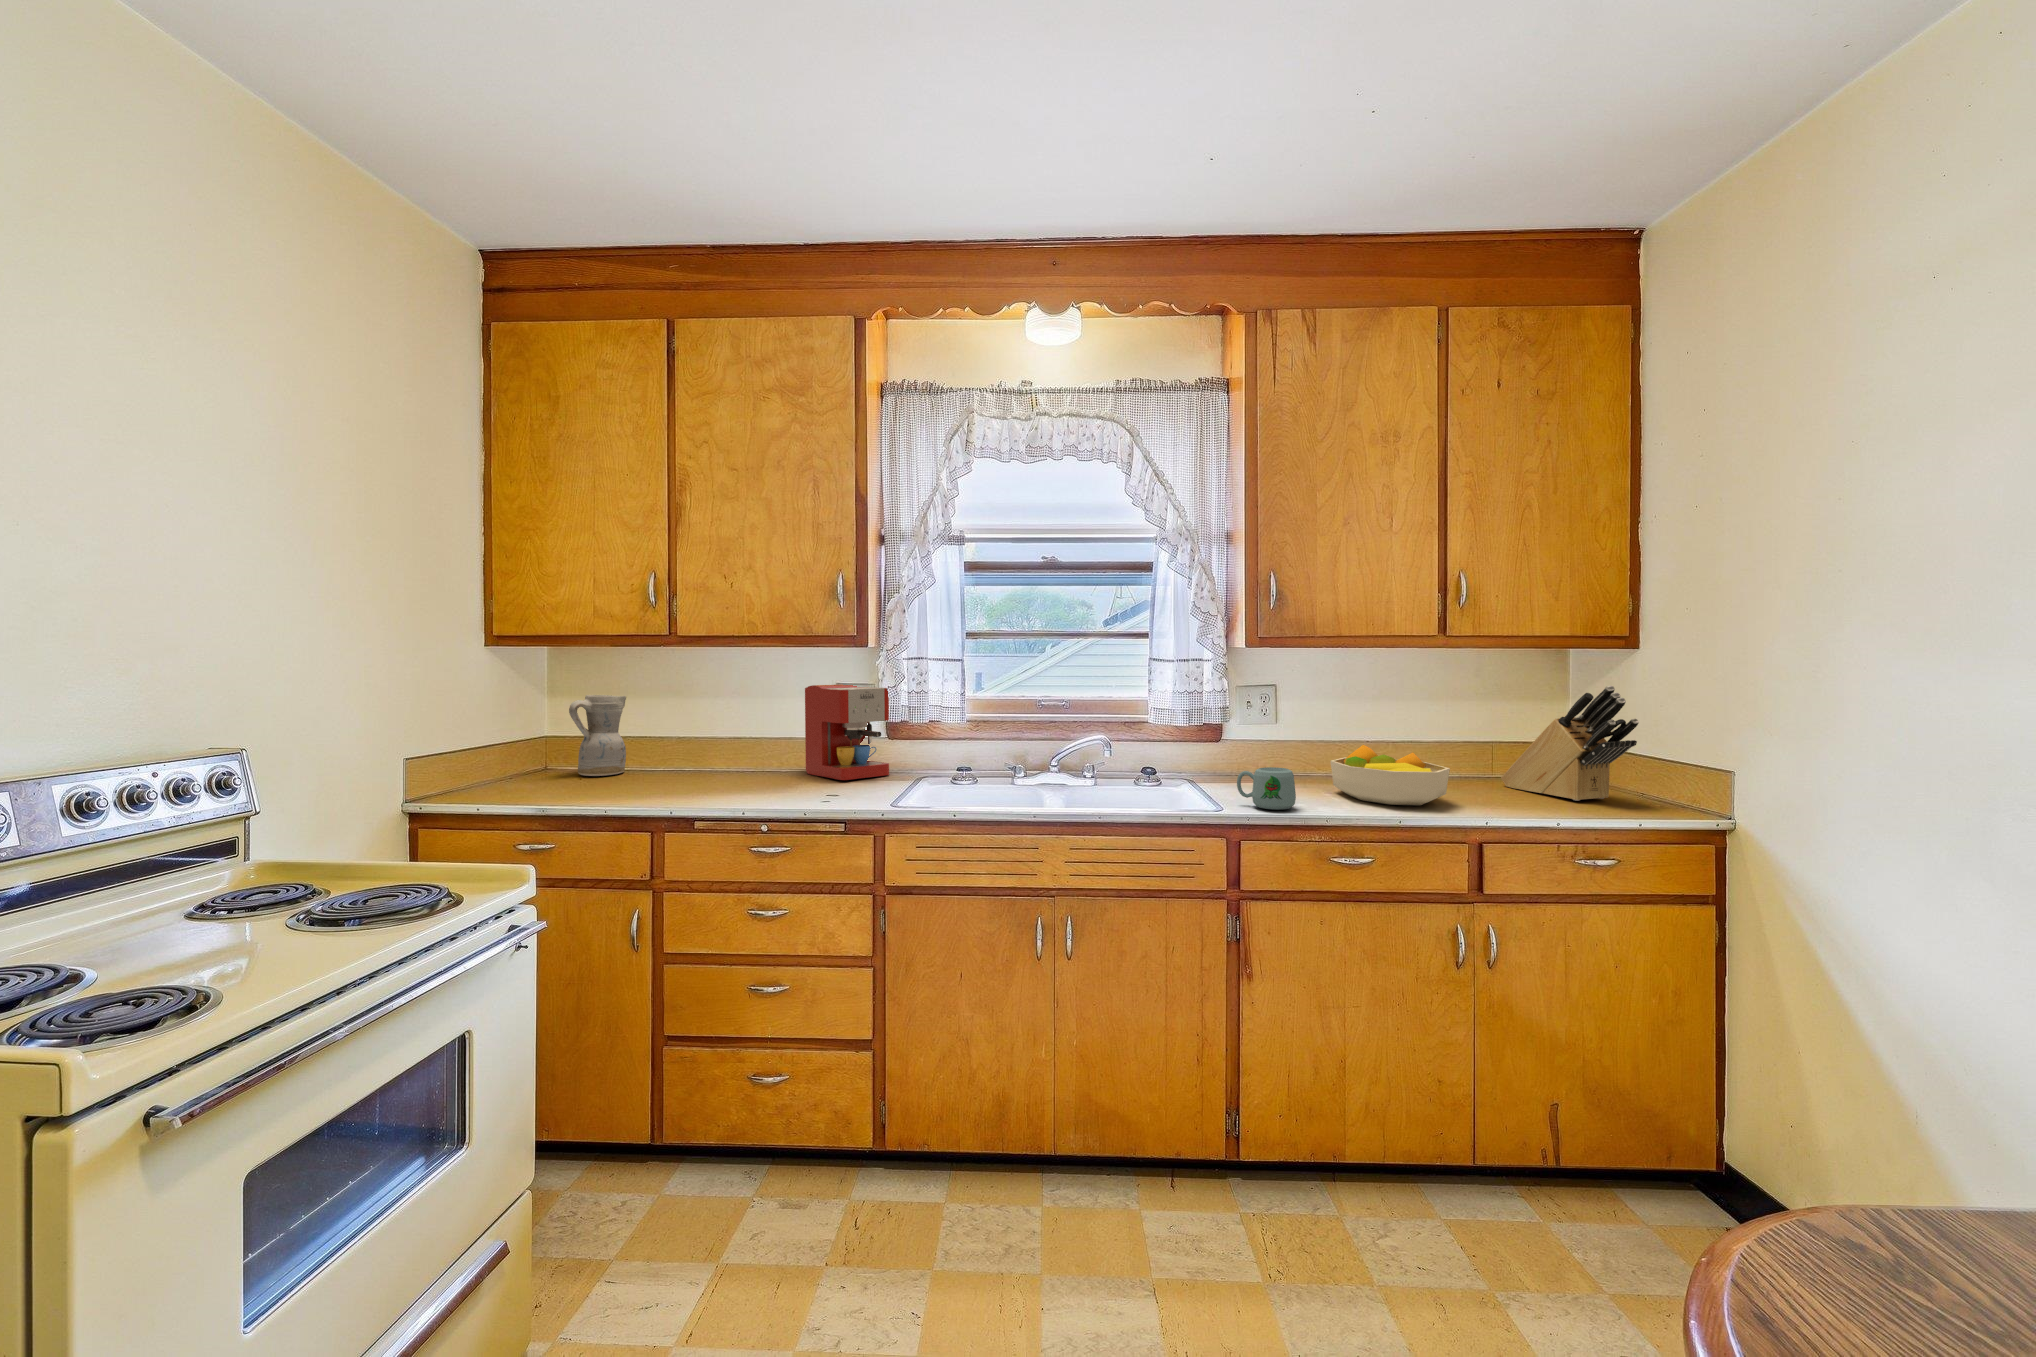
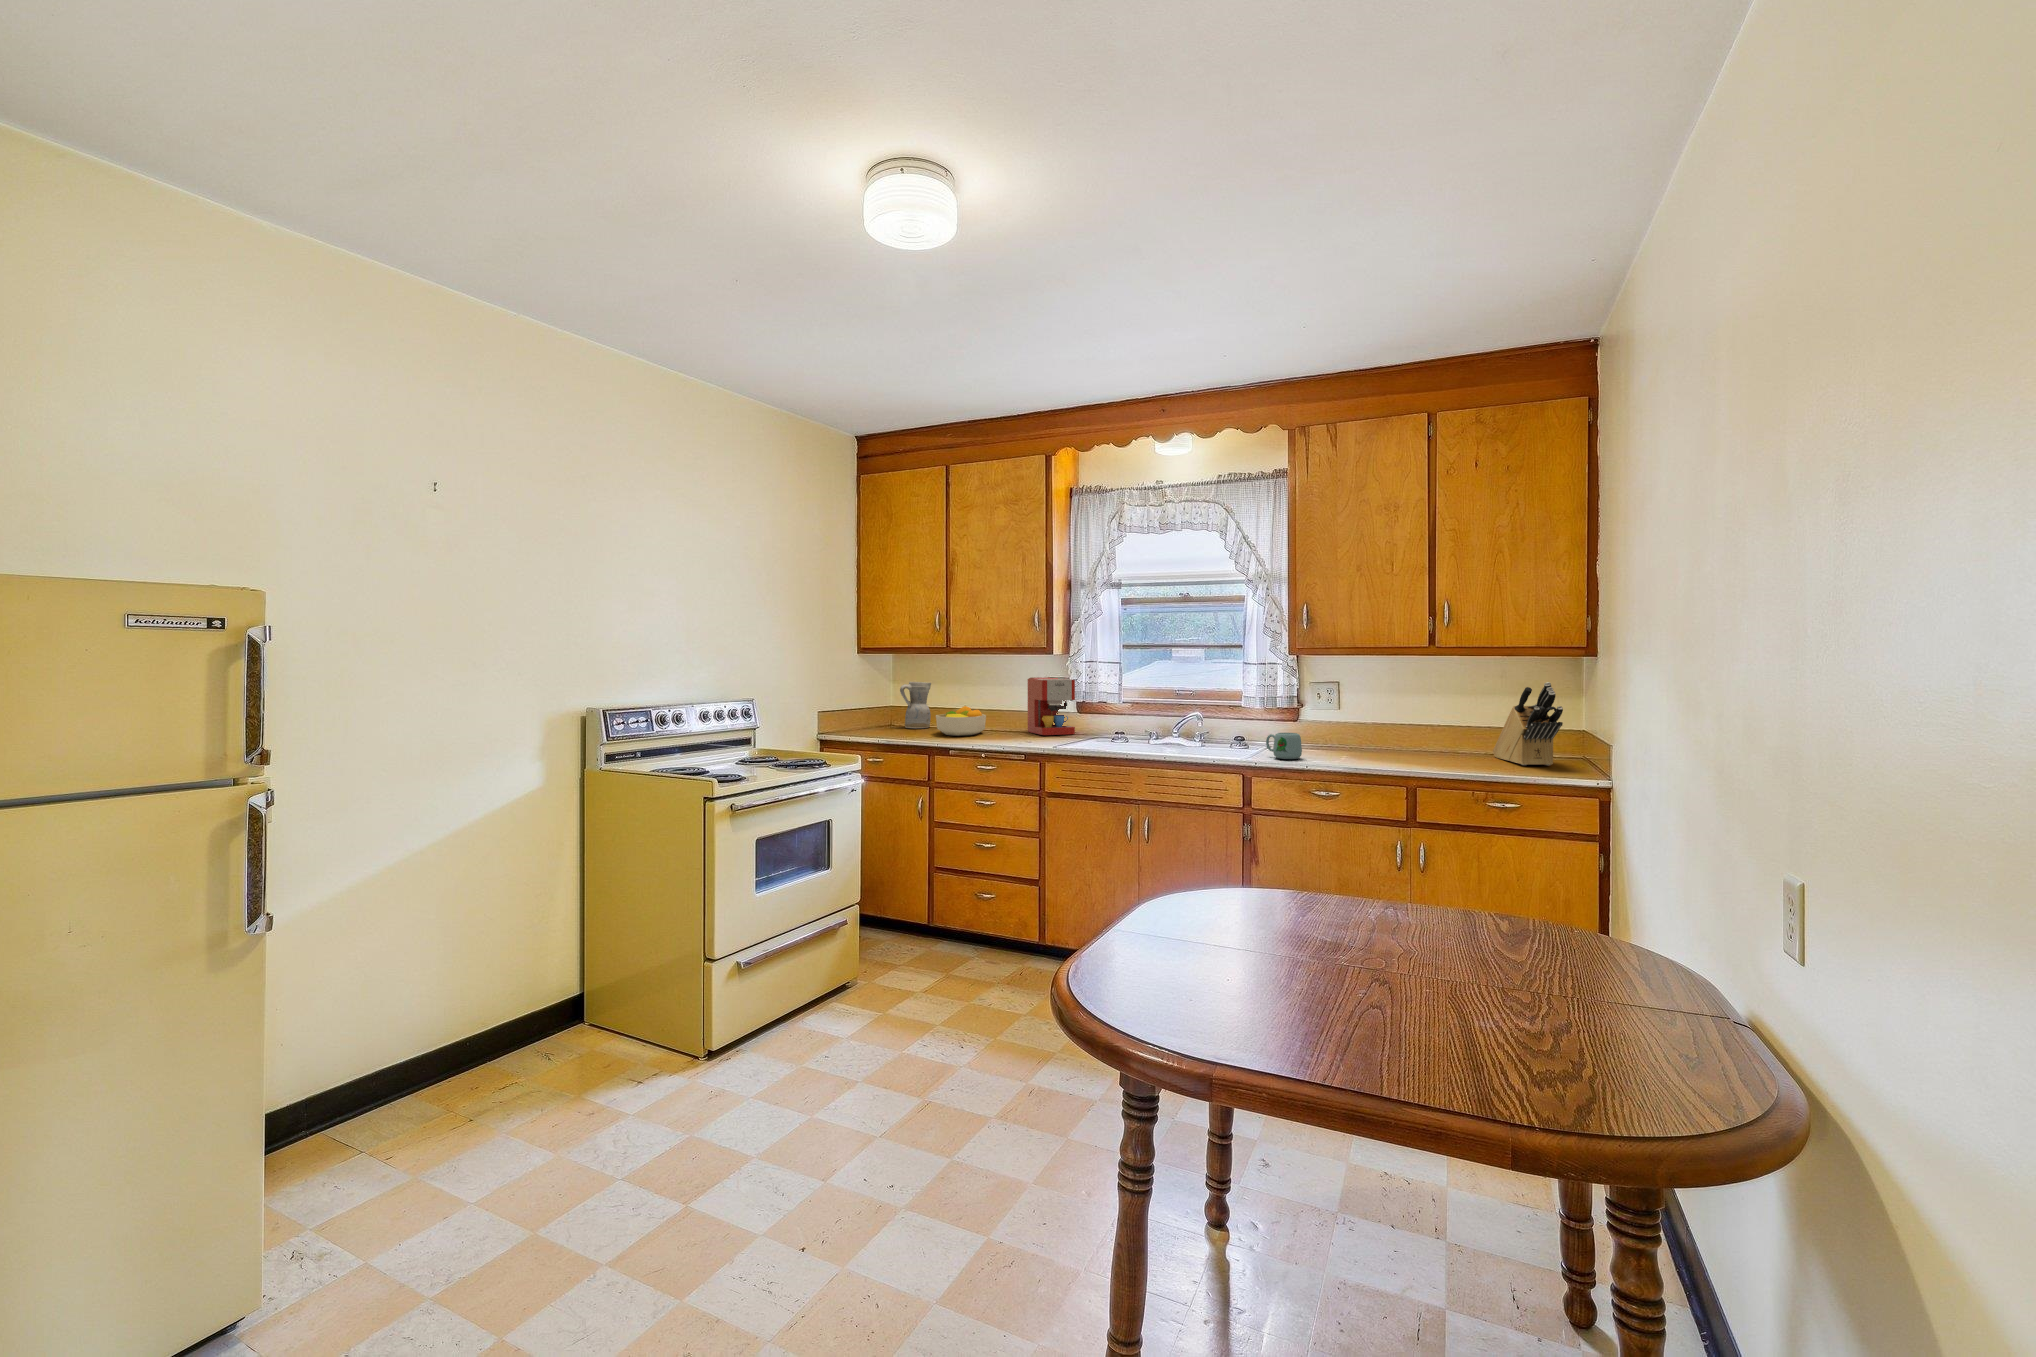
fruit bowl: present [1330,745,1450,805] -> present [936,706,986,736]

